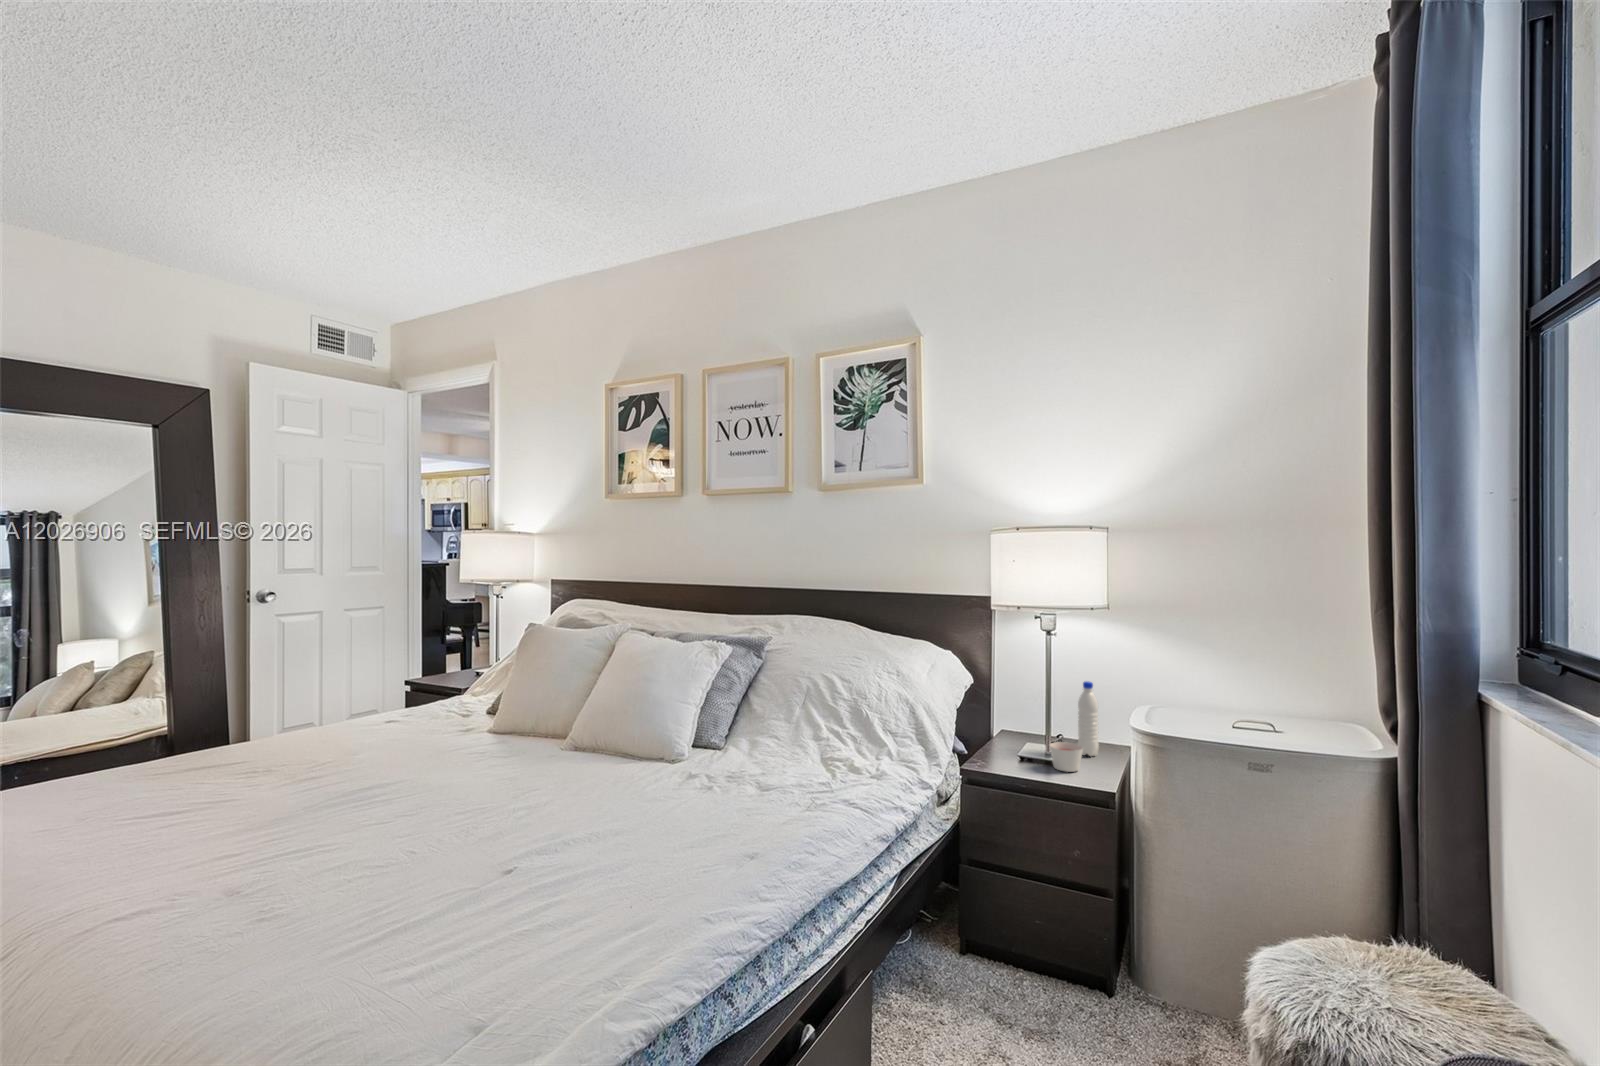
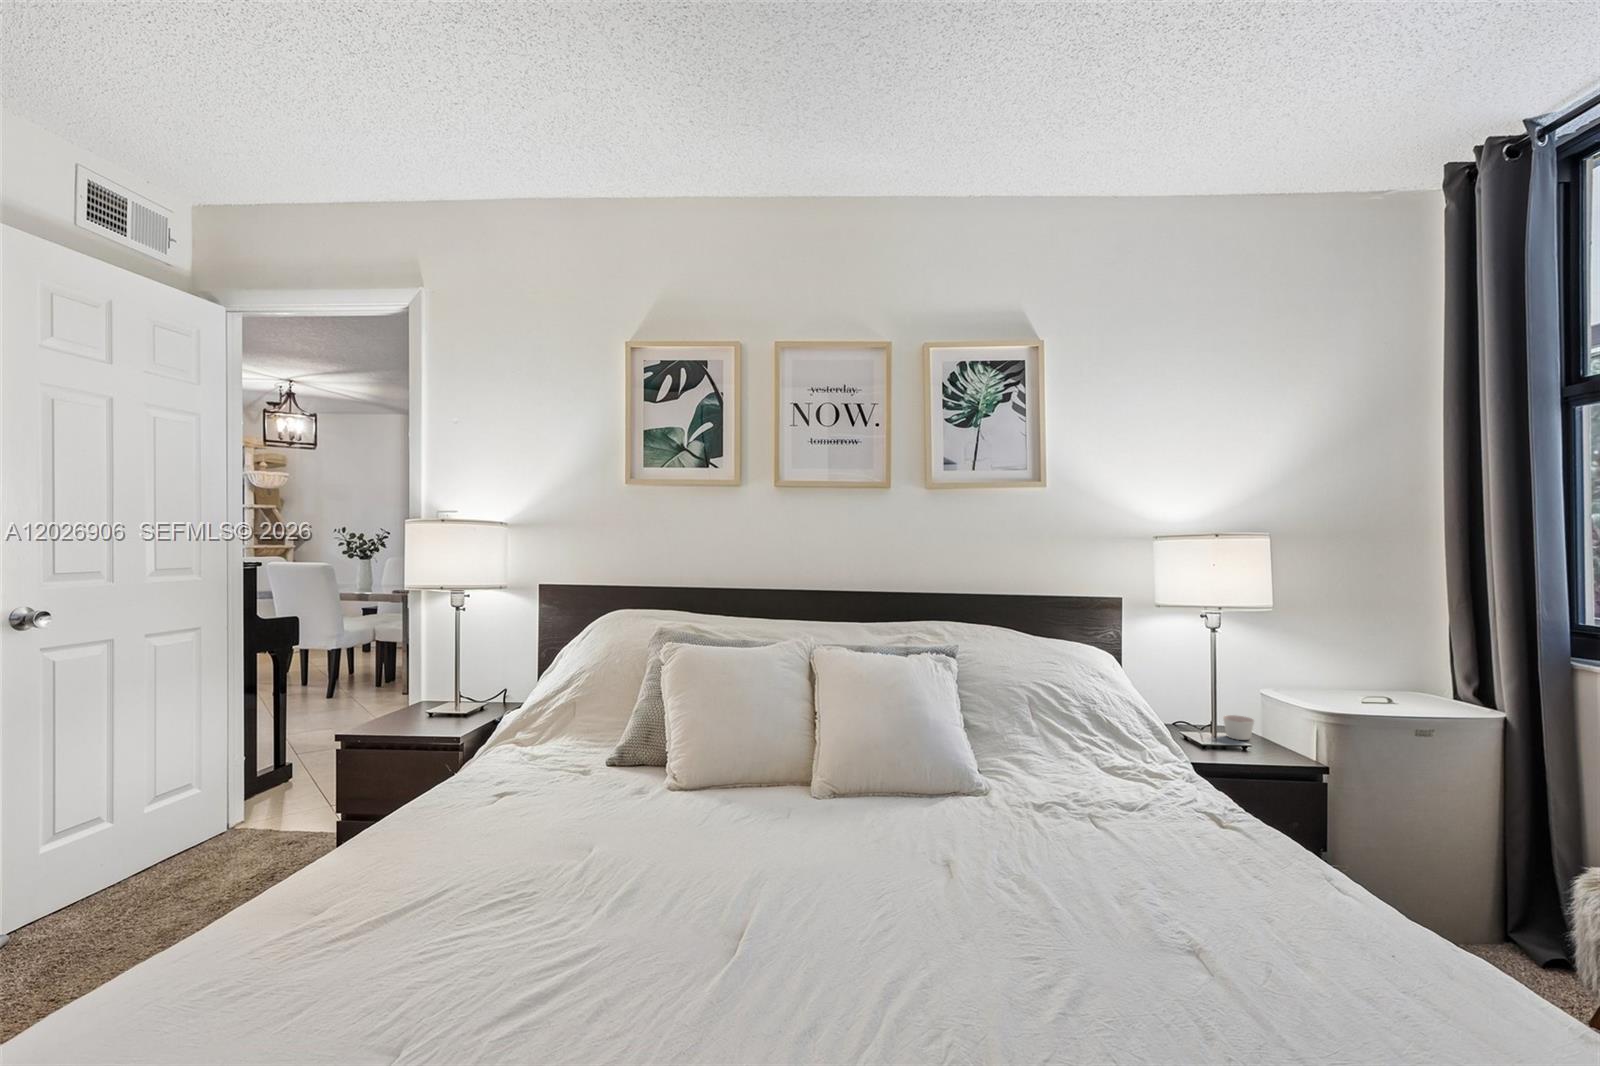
water bottle: present [1078,681,1099,756] -> none [1210,661,1228,724]

